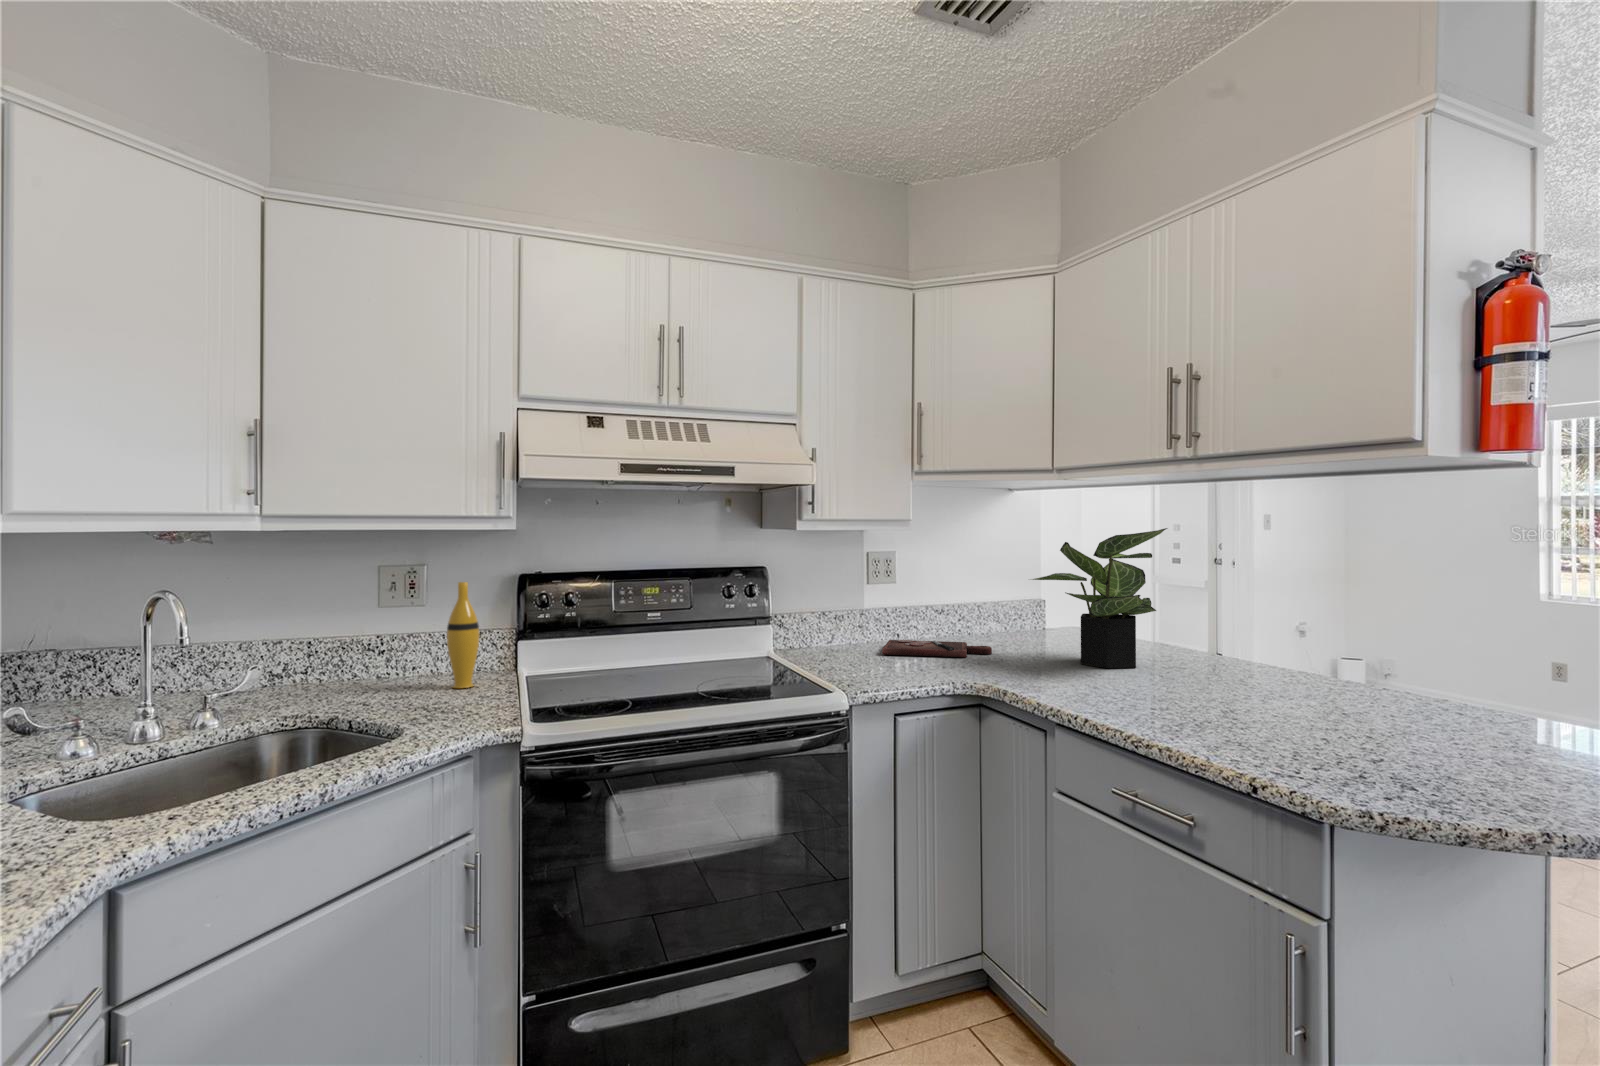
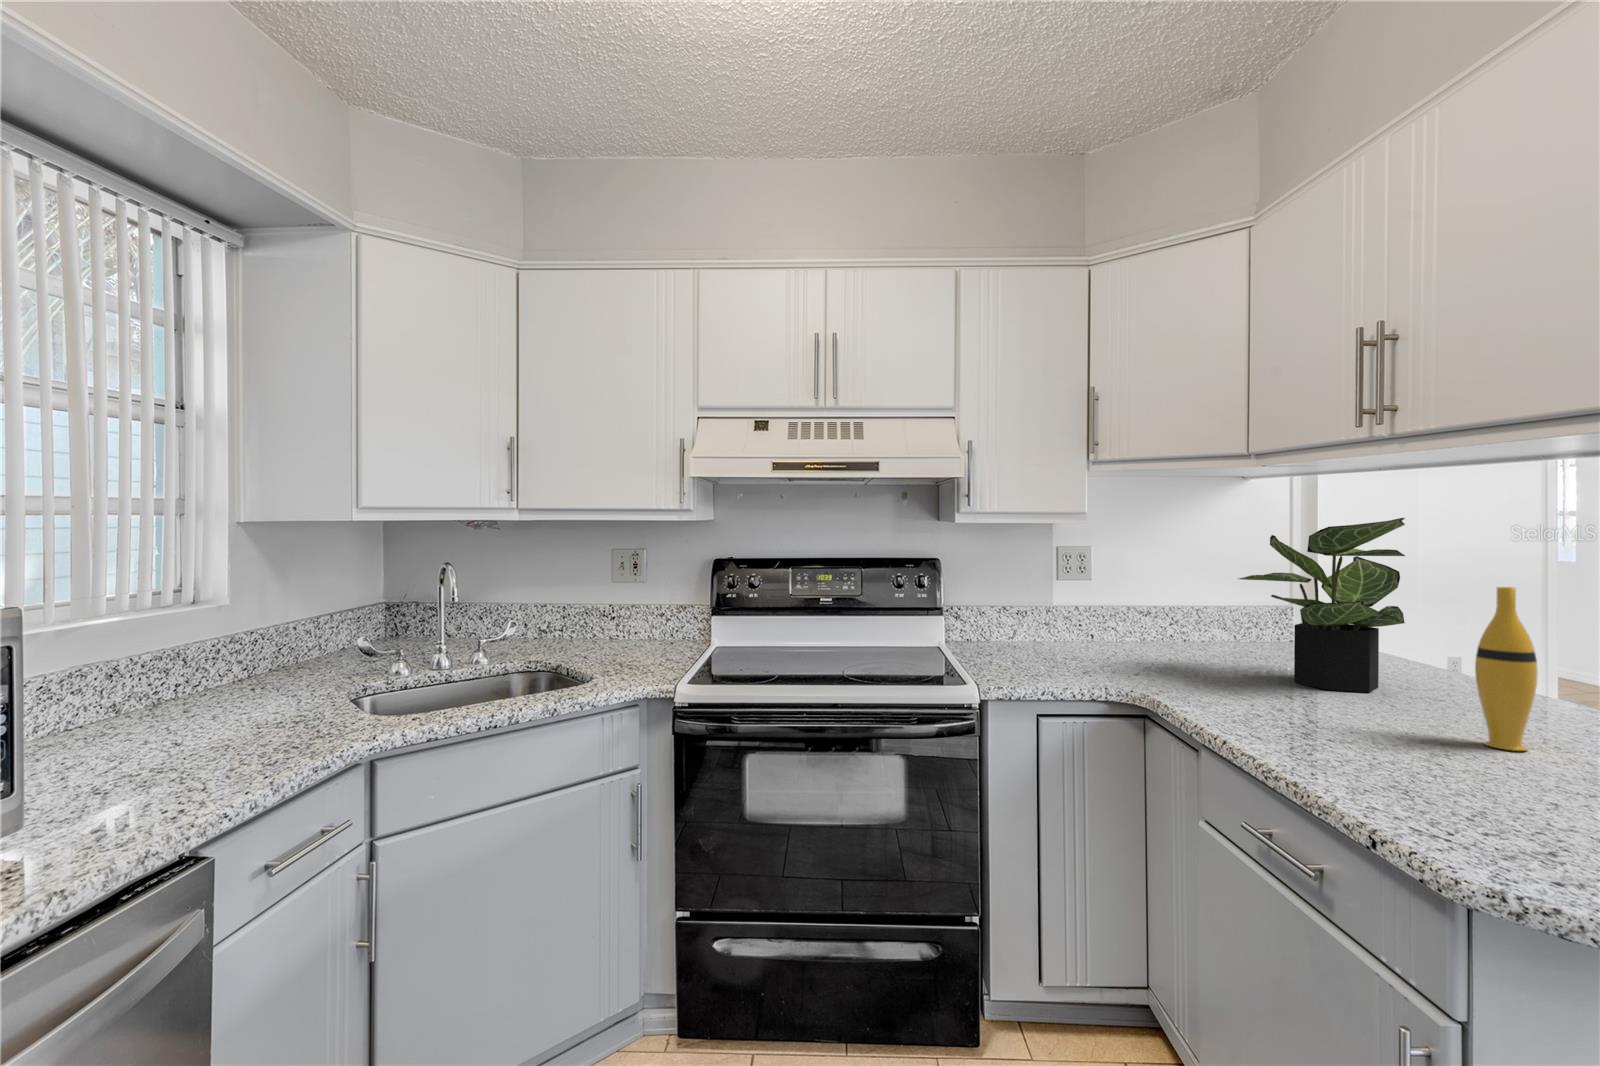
vase: present [447,582,479,688] -> present [1475,587,1538,751]
cutting board: present [882,640,992,657] -> none [1057,640,1190,663]

